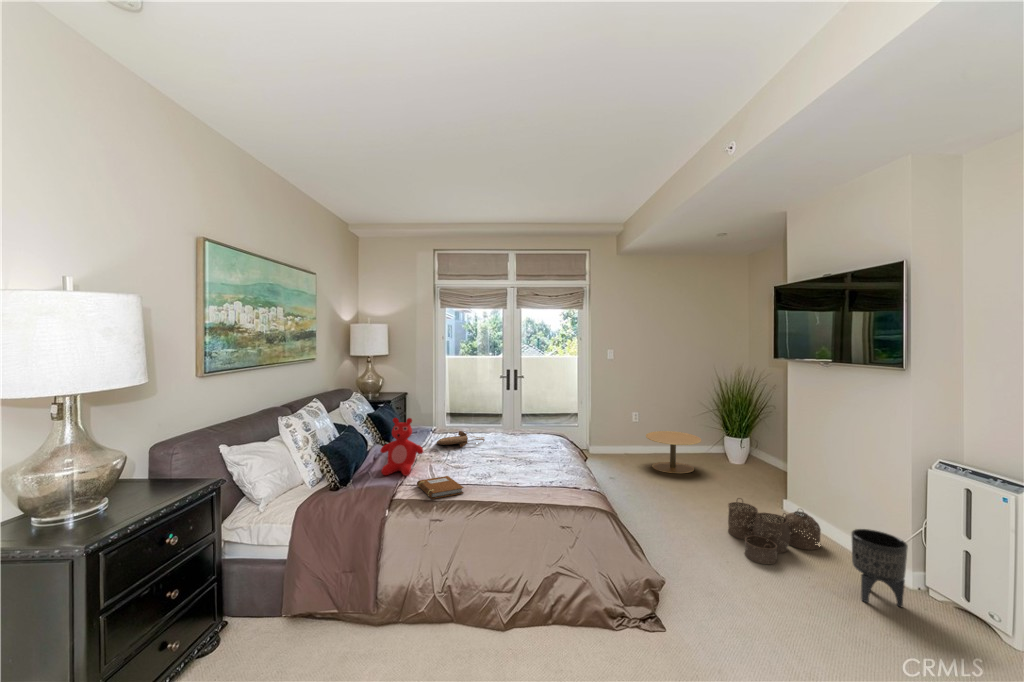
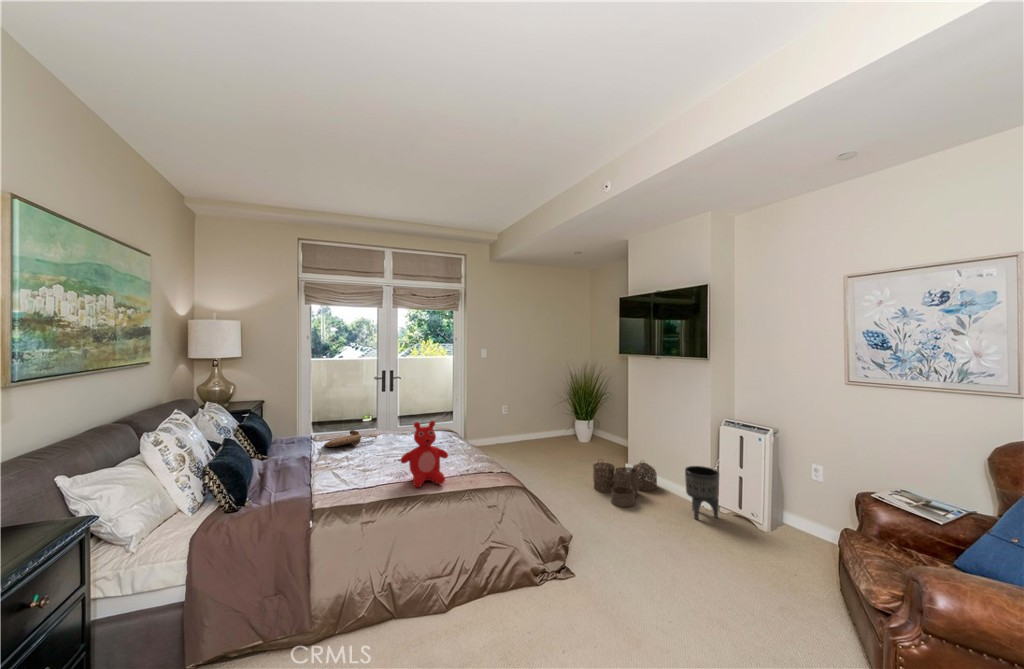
teddy bear: present [381,418,424,476] -> present [401,421,448,487]
side table: present [646,431,701,473] -> none [511,413,556,449]
notebook: present [417,476,464,499] -> none [329,475,385,499]

